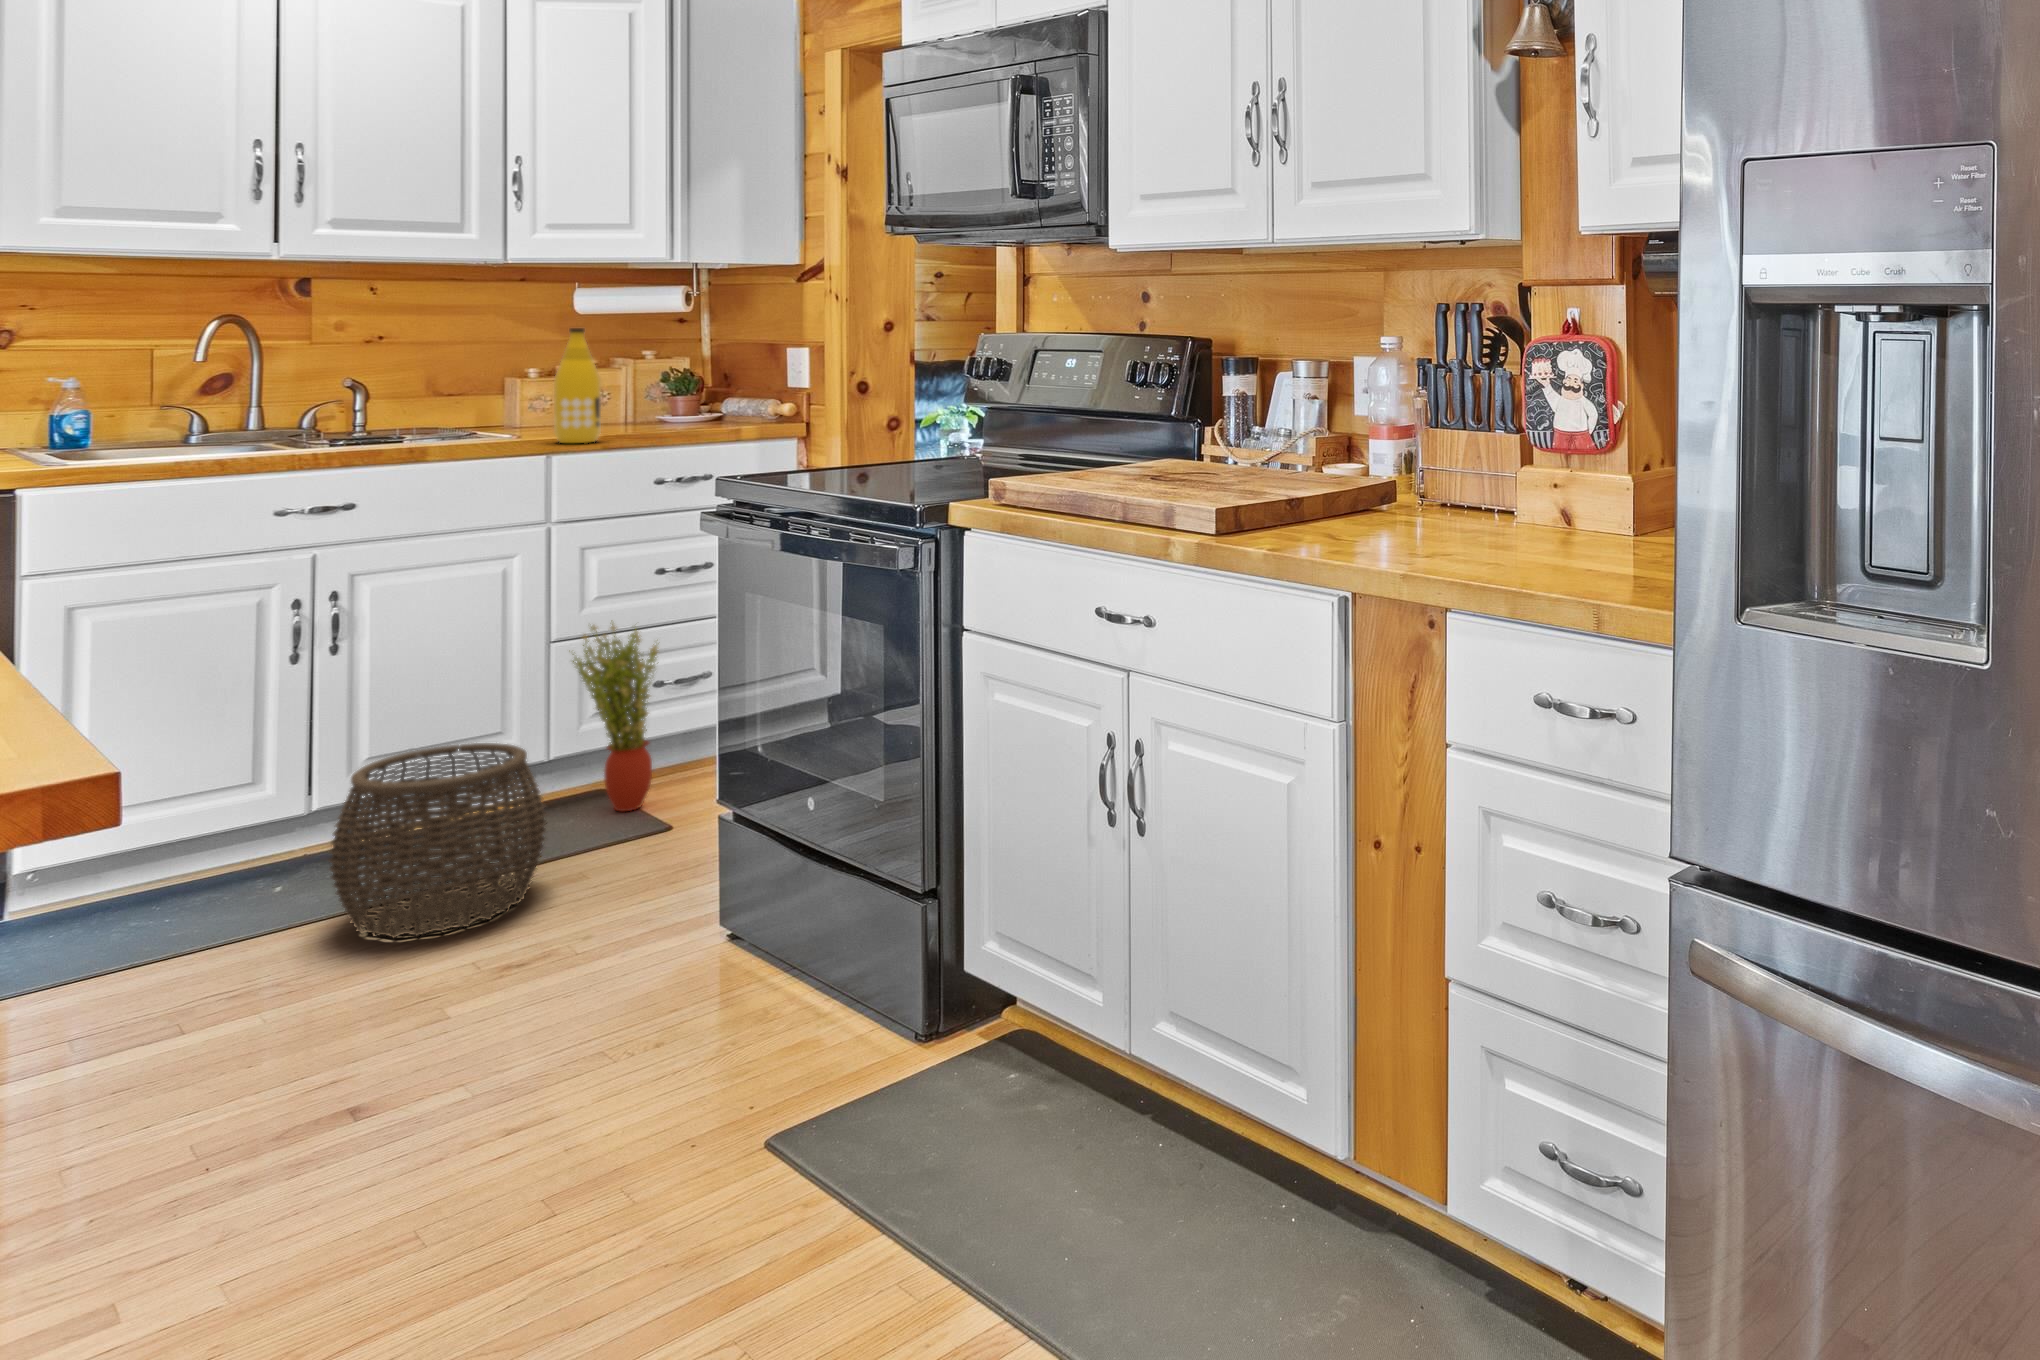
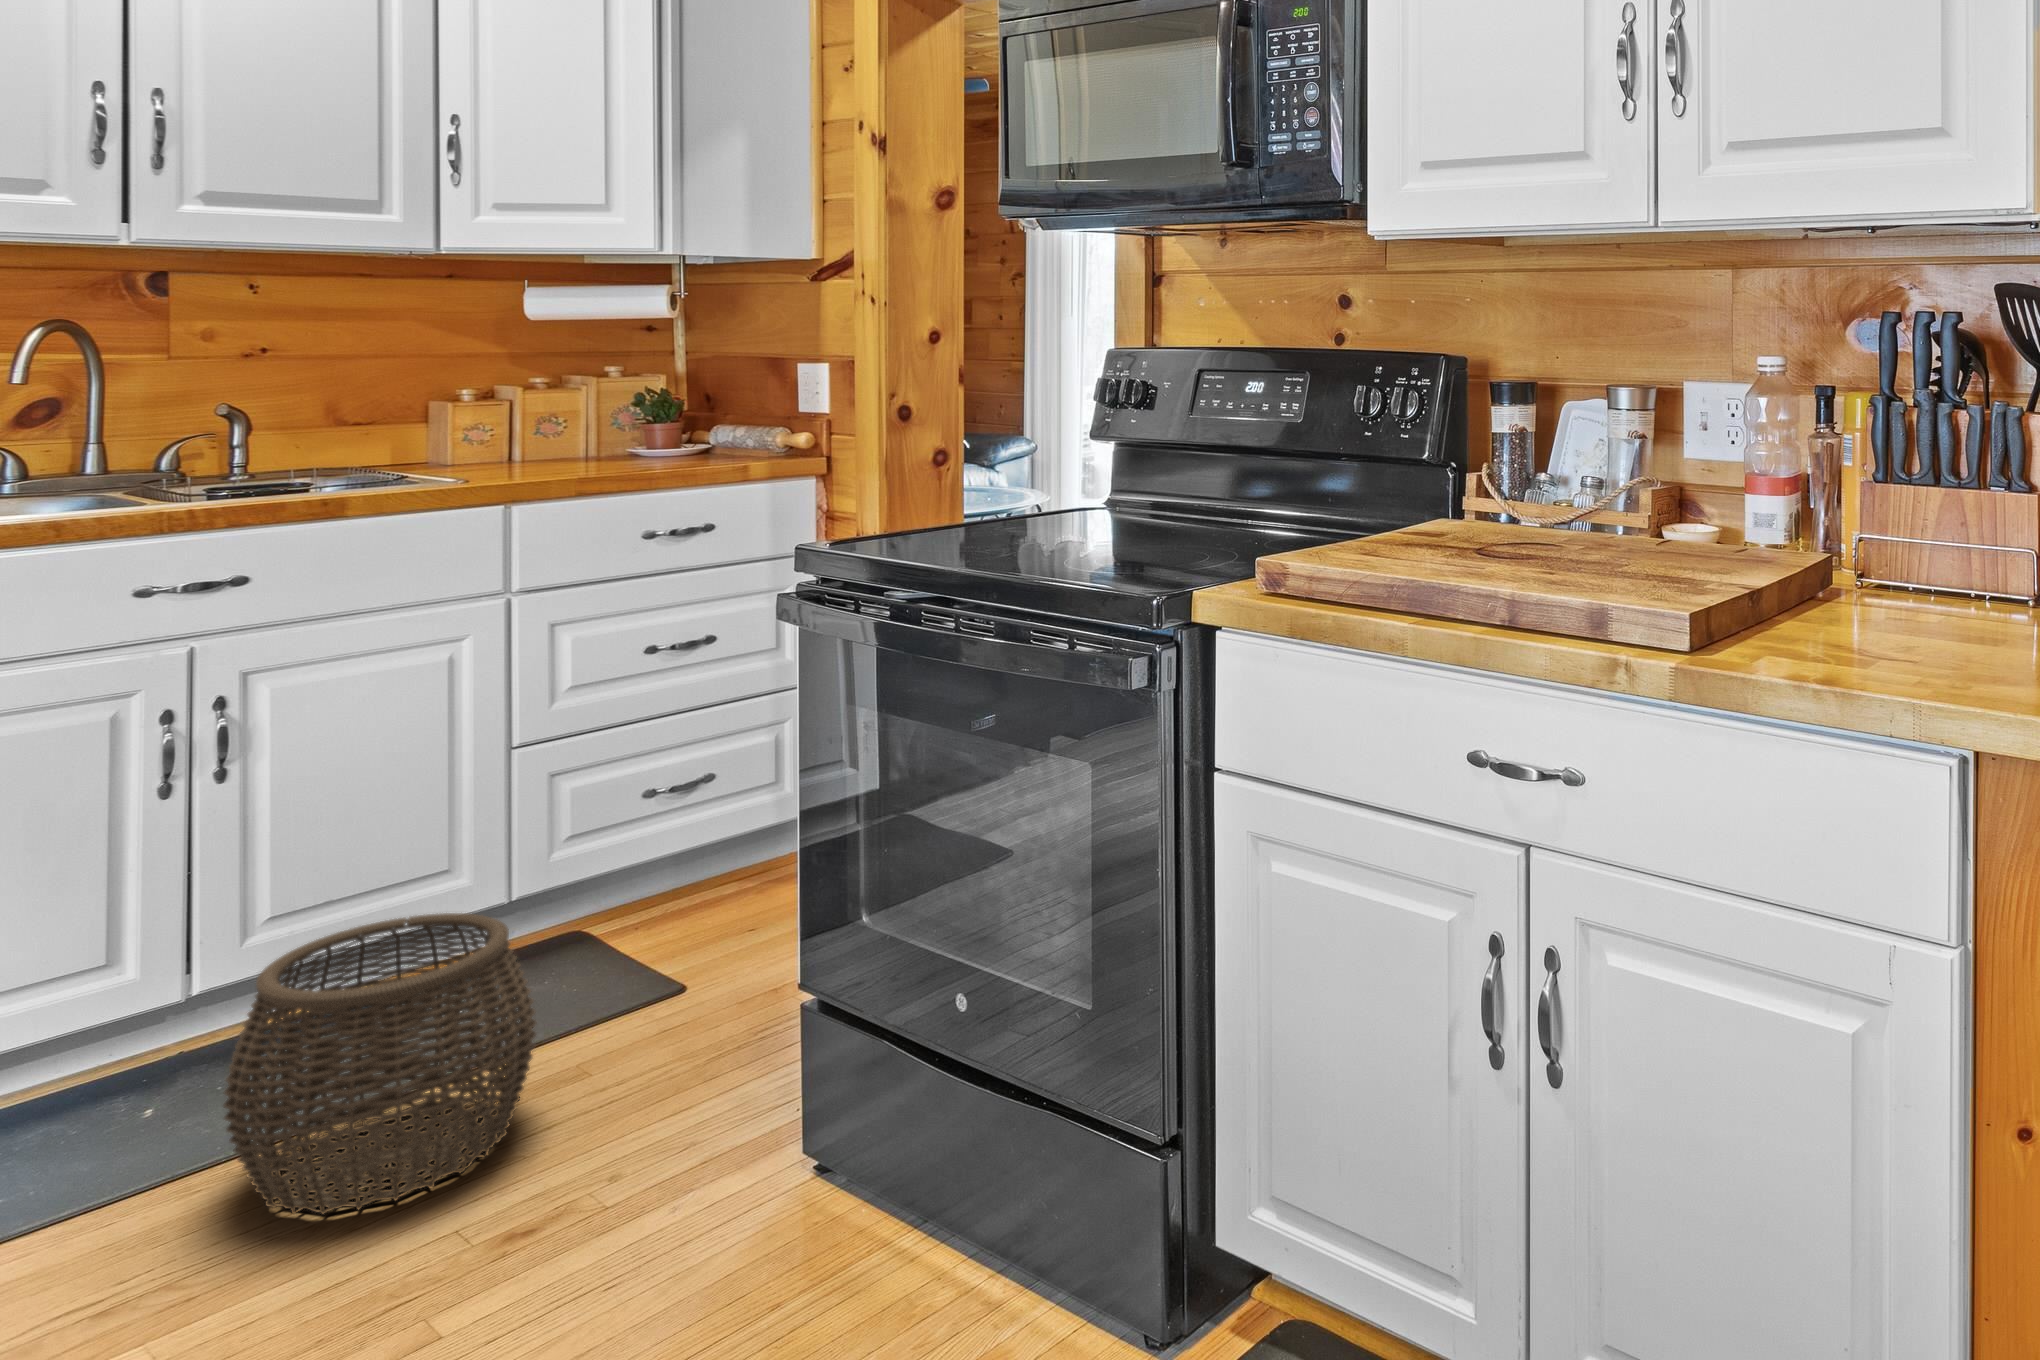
bottle: present [554,328,601,443] -> none [513,337,575,489]
potted plant: present [573,624,658,811] -> none [539,723,664,976]

